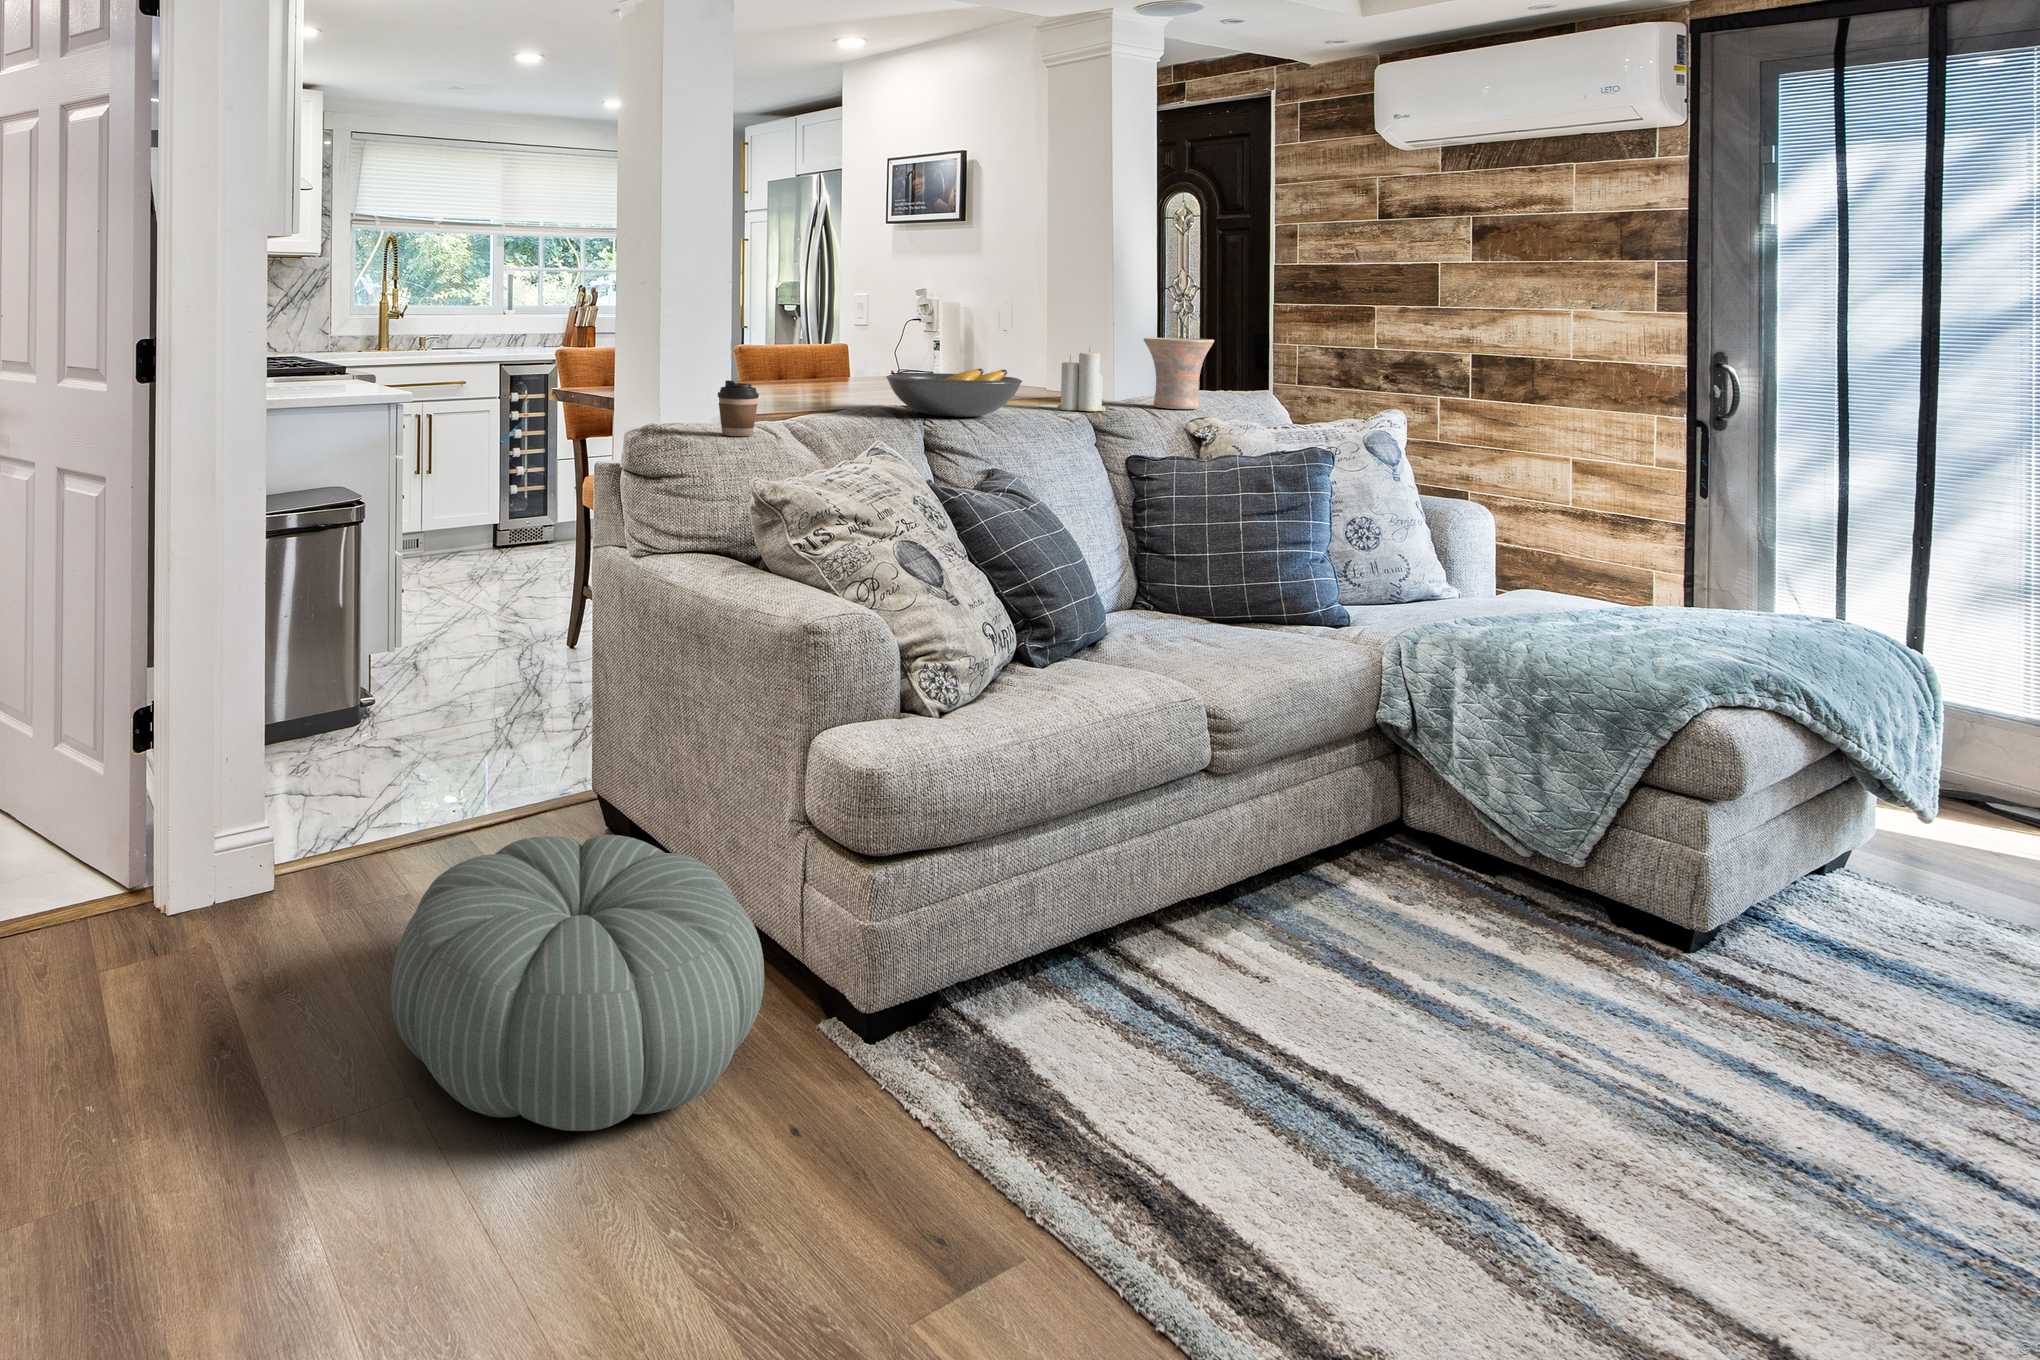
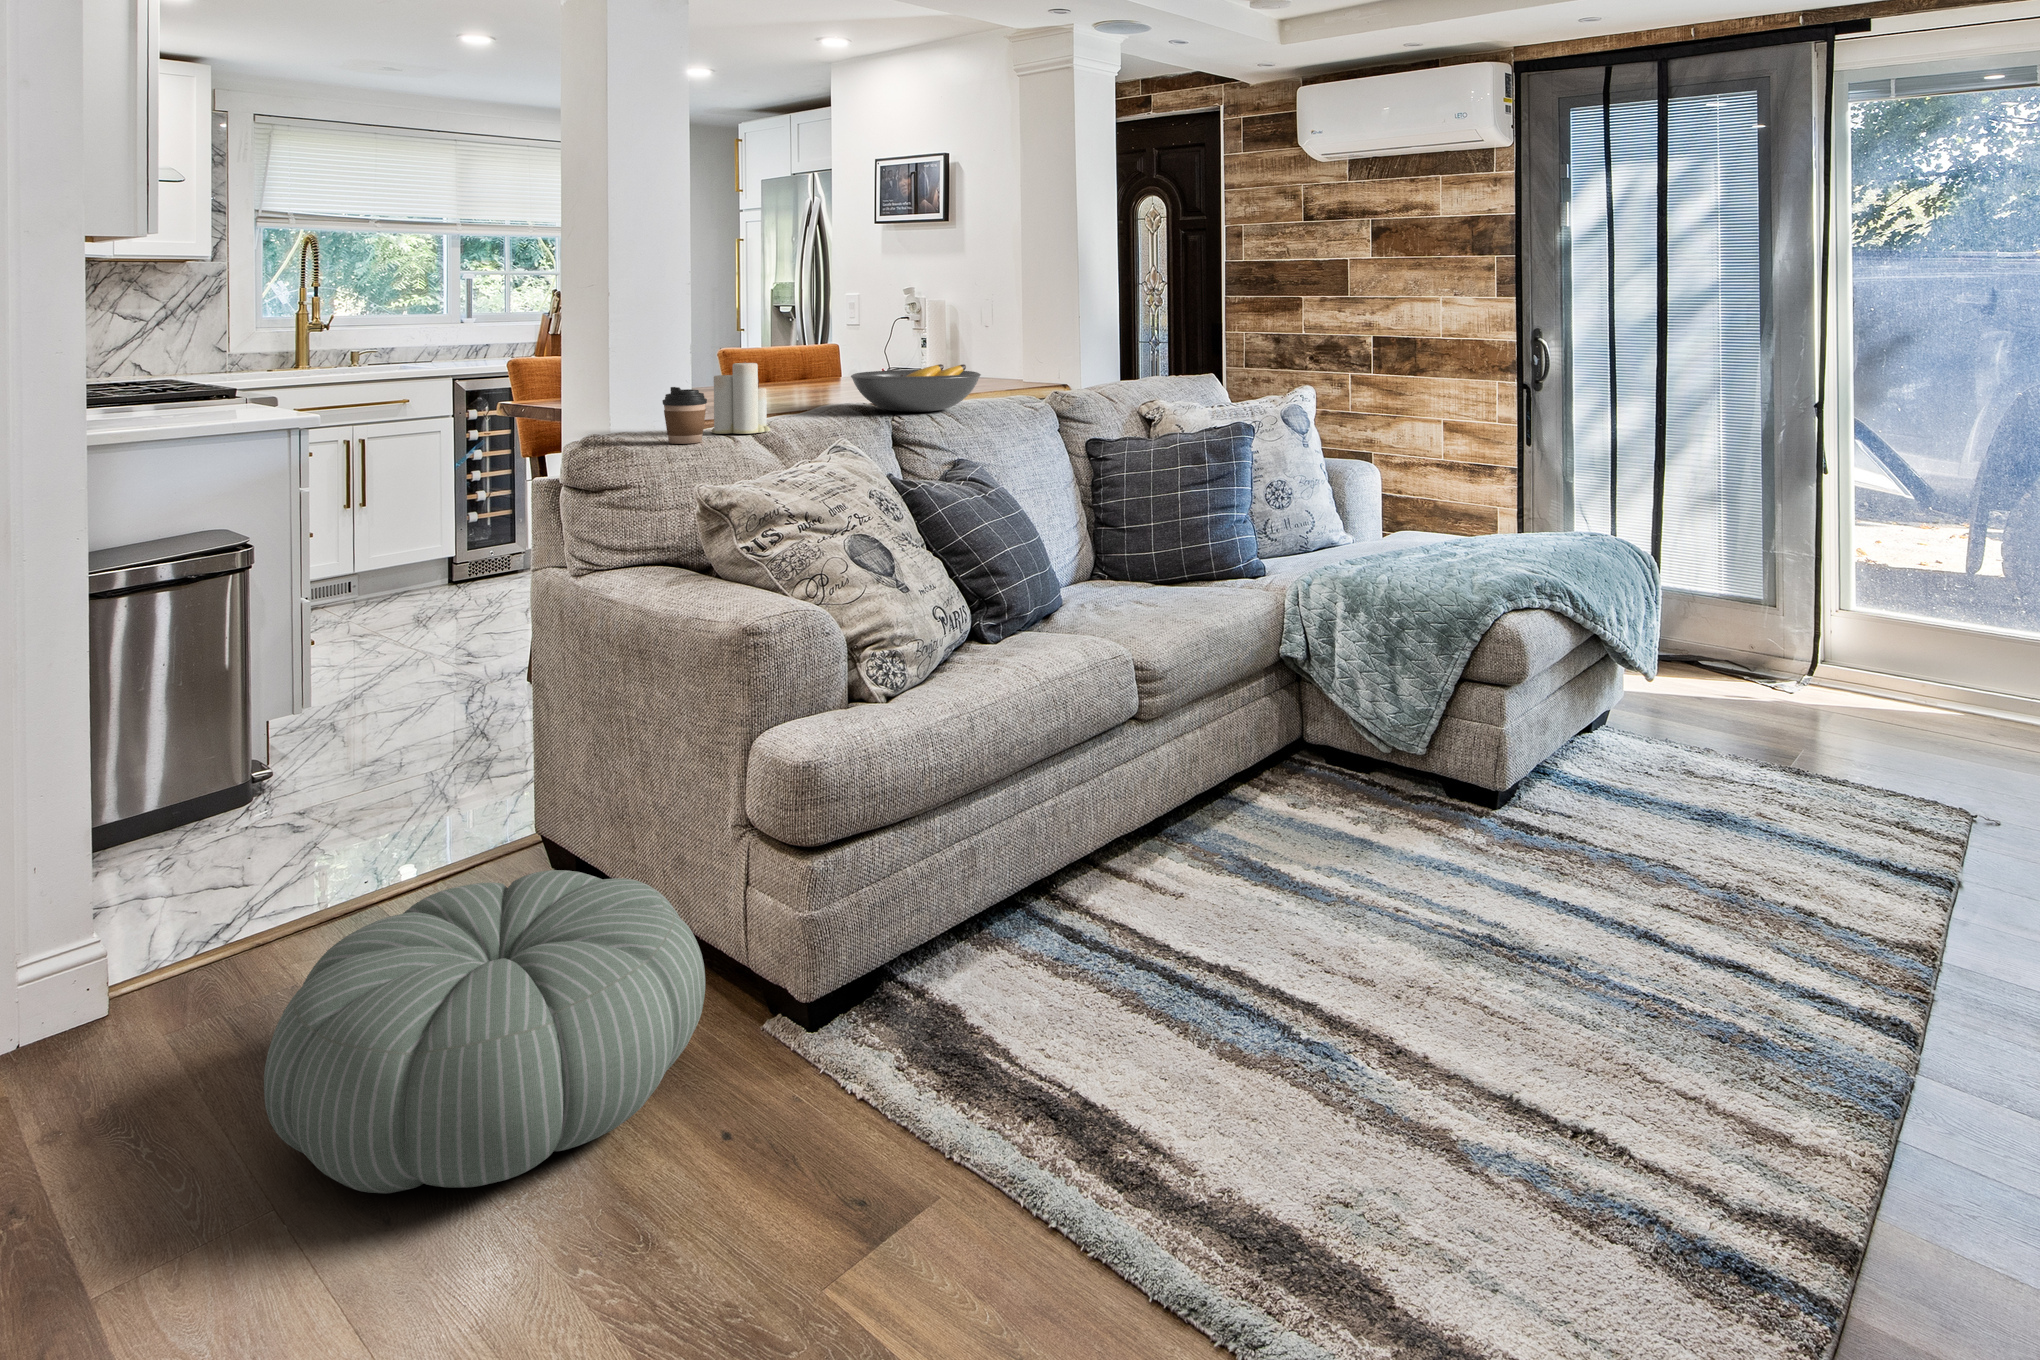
vase: present [1144,338,1214,409] -> none [1096,329,1156,394]
candle: present [1057,349,1106,411] -> present [712,363,770,434]

